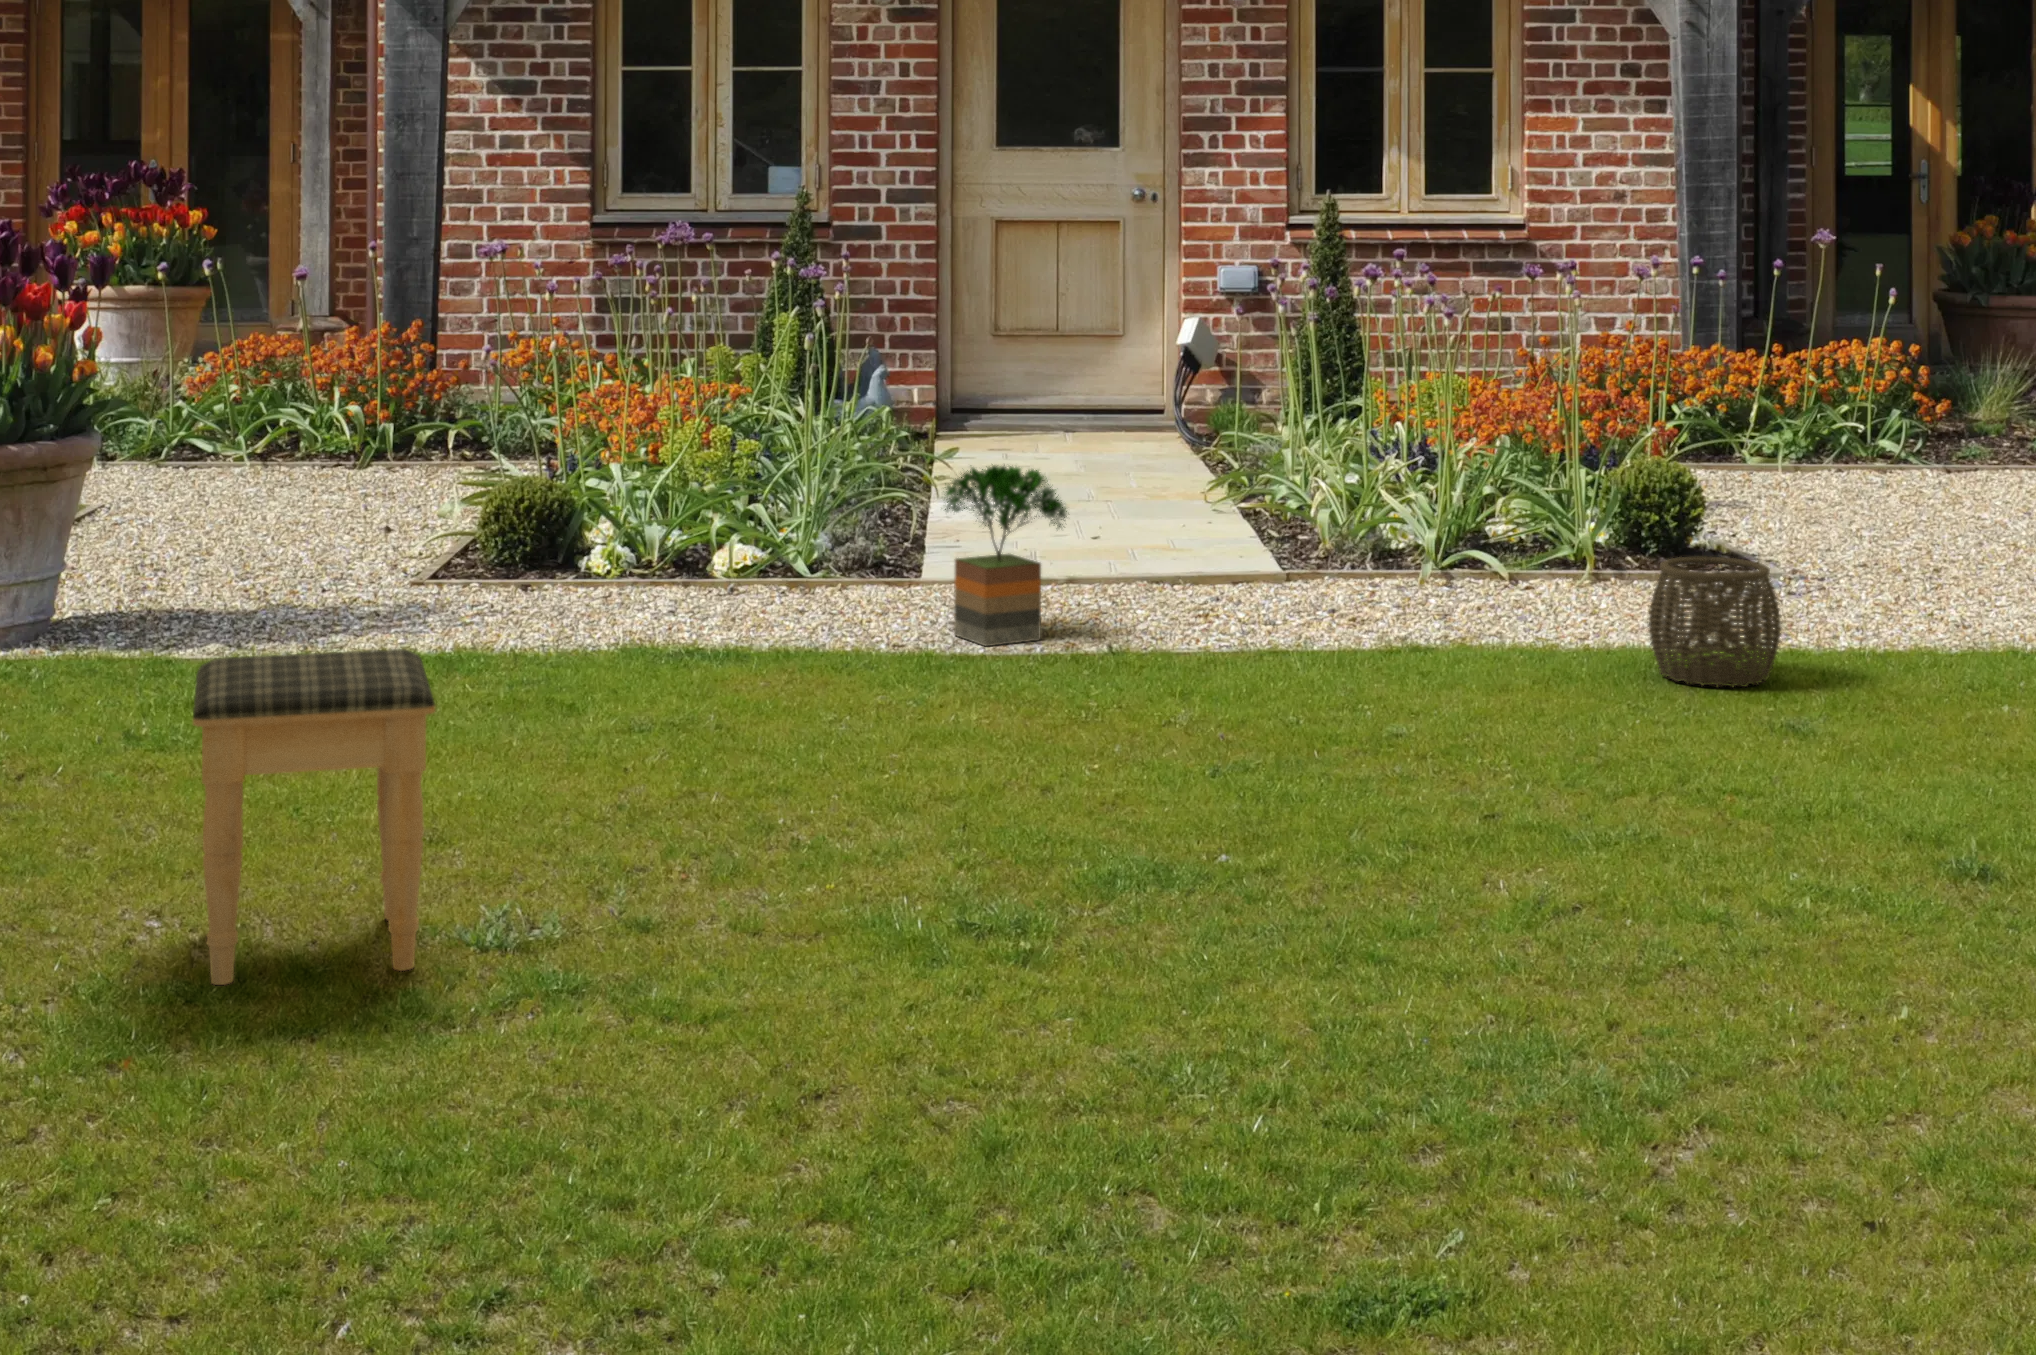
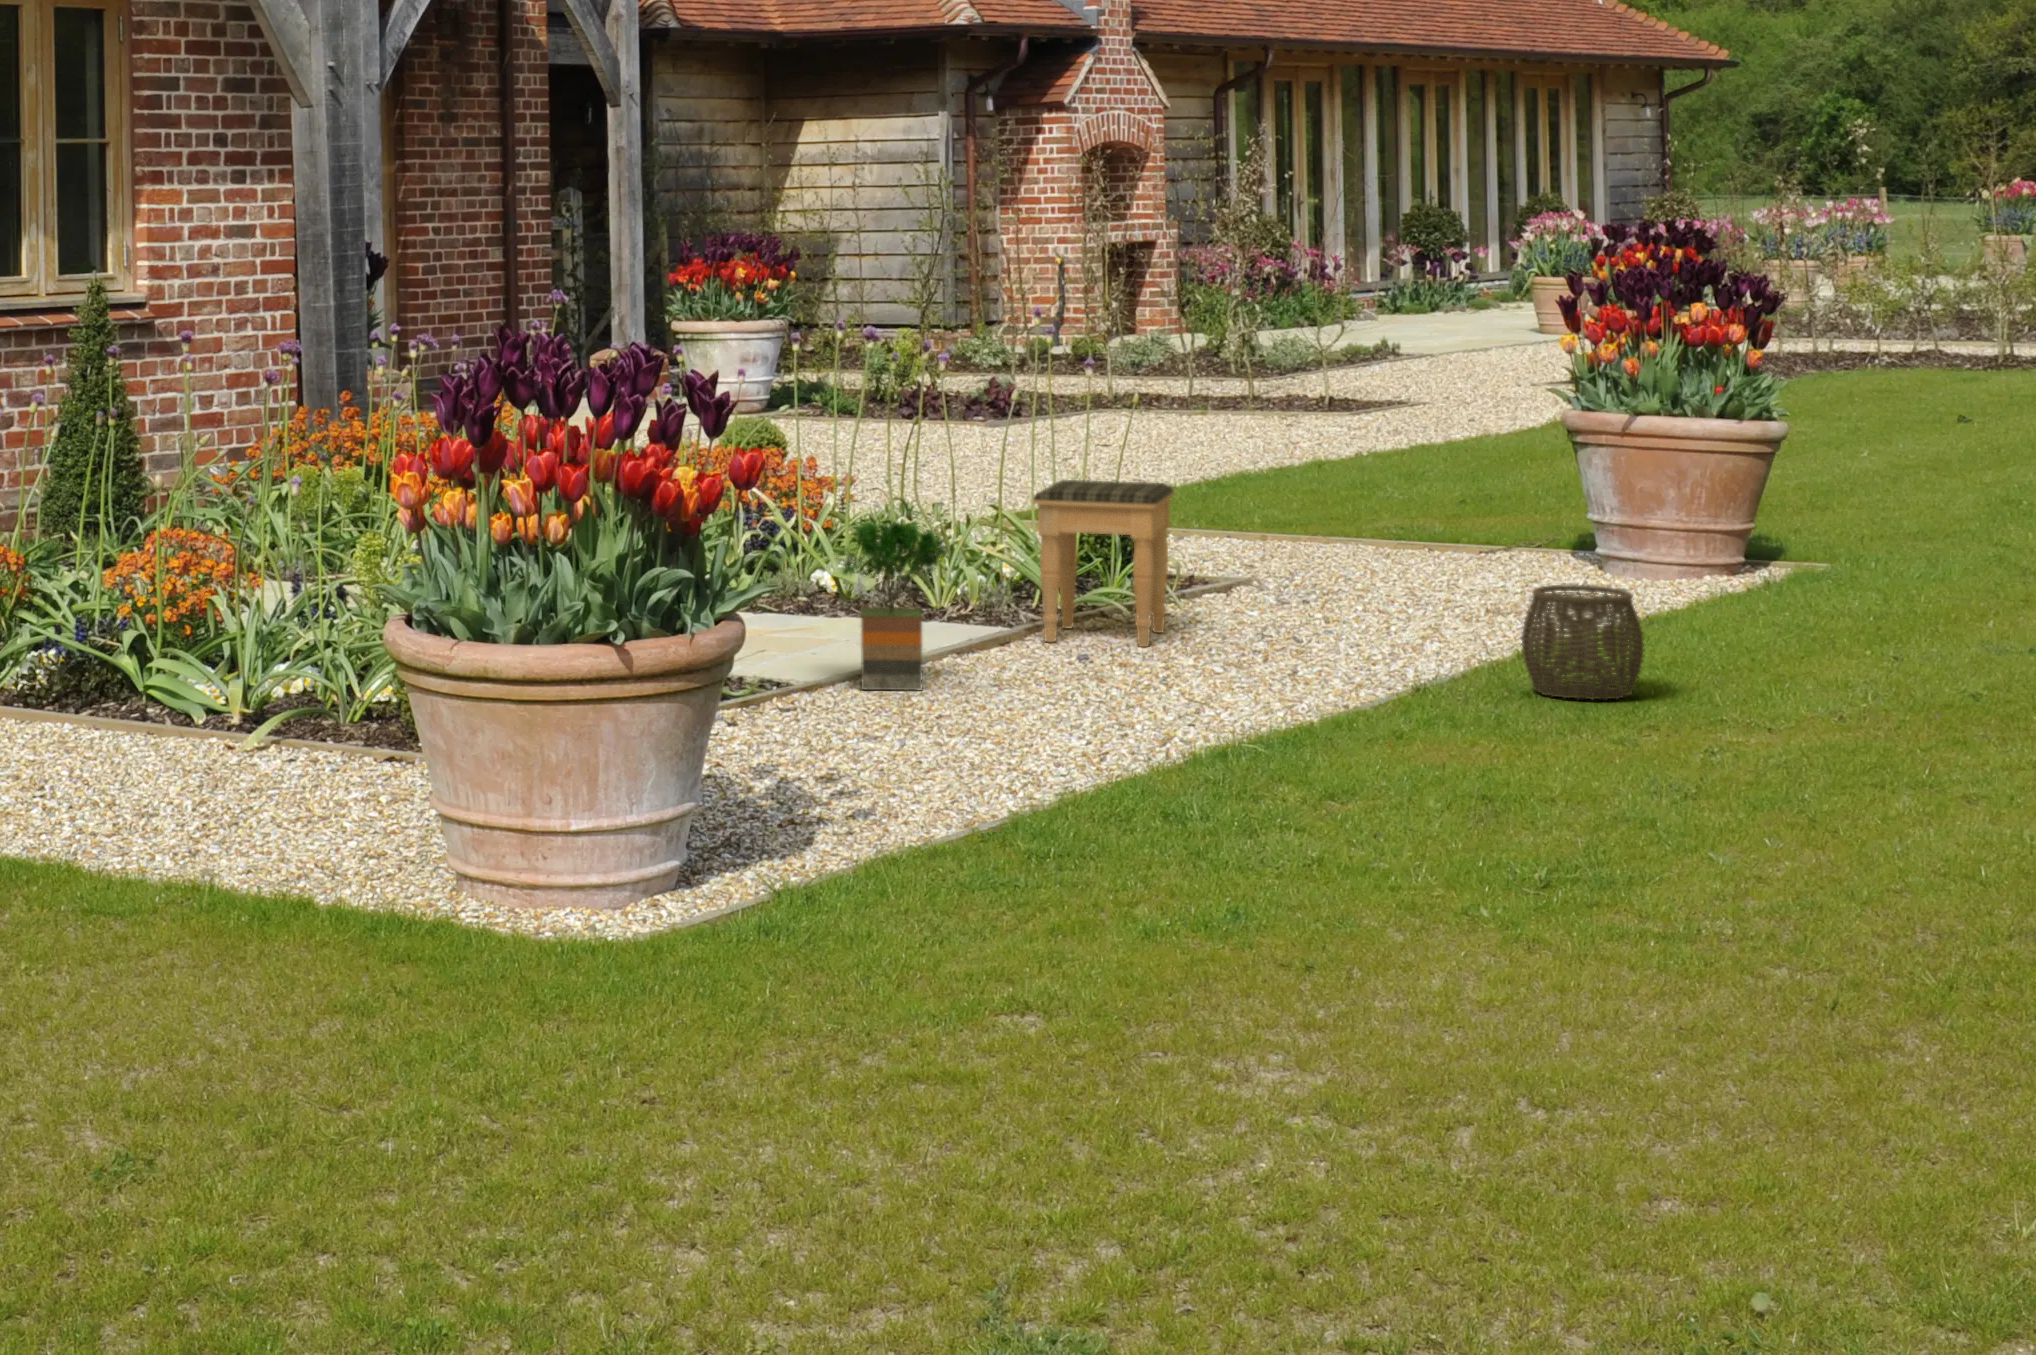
woven basket: present [1648,557,1782,687] -> present [1521,585,1644,700]
footstool: present [193,649,435,985] -> present [1033,480,1174,647]

